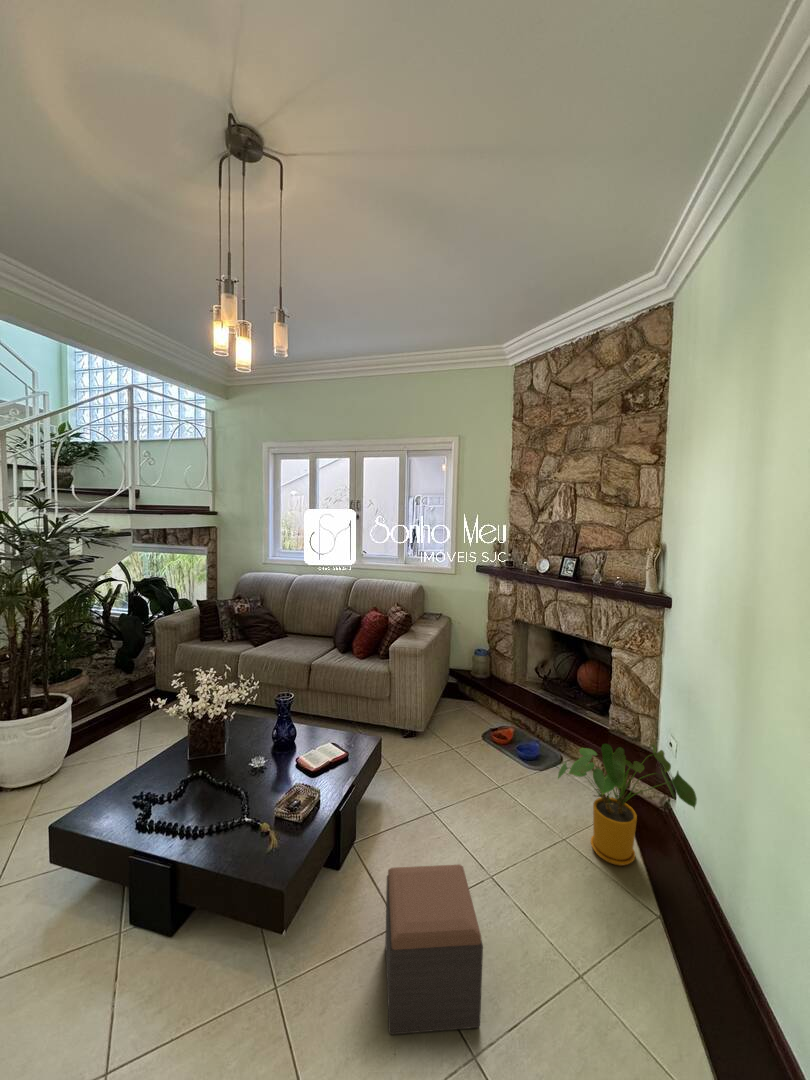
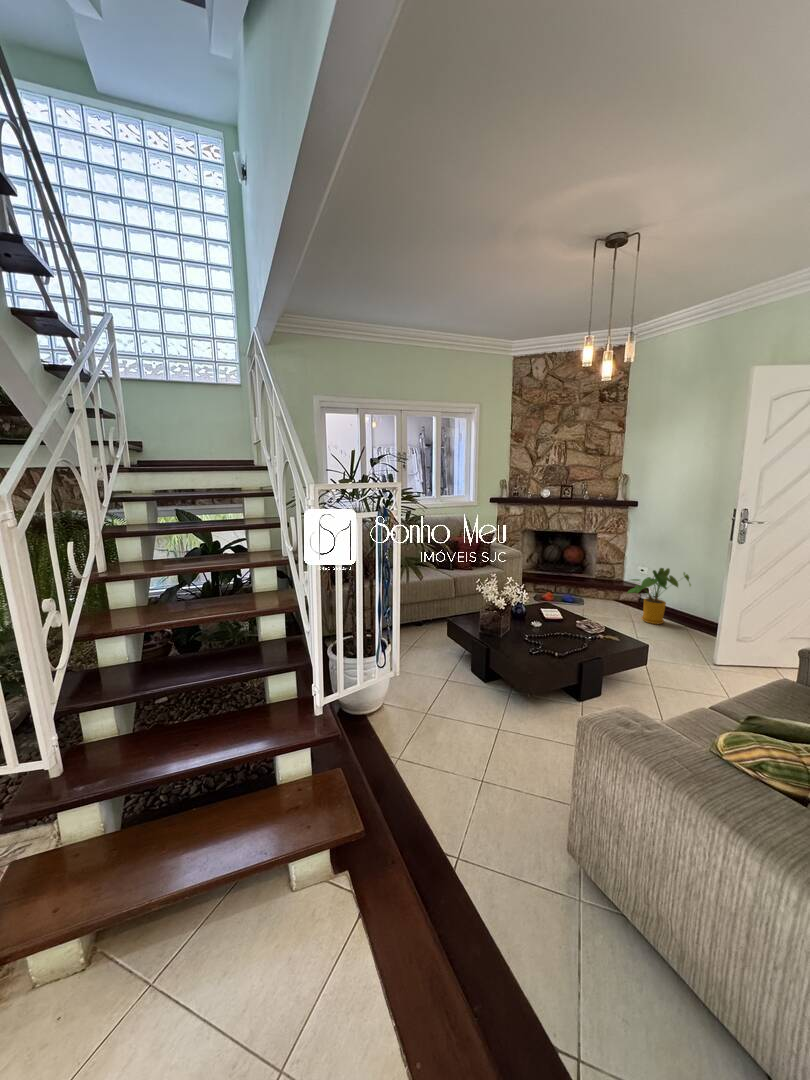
footstool: present [385,865,483,1034] -> none [661,620,721,681]

